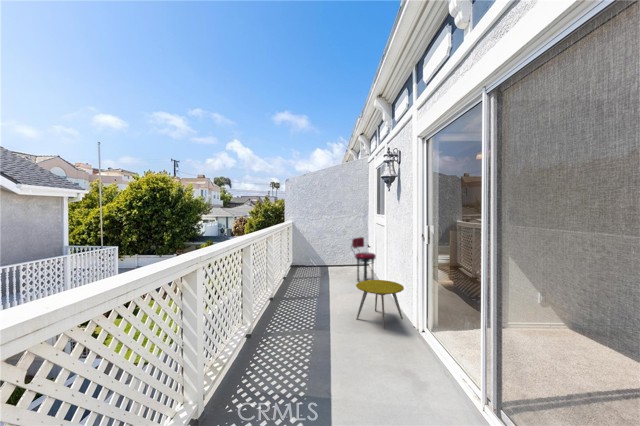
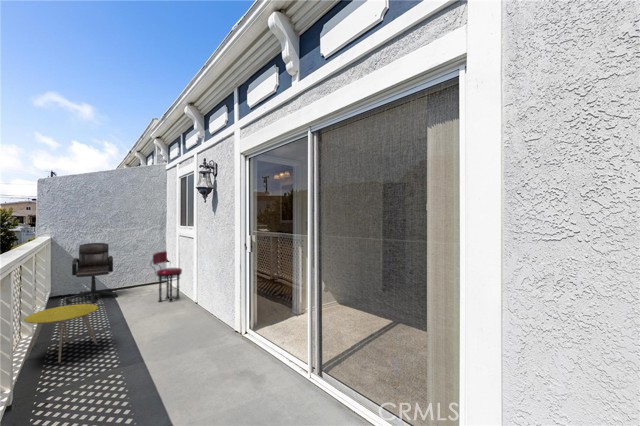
chair: none [300,227,331,274] -> present [65,243,118,304]
side table: present [356,280,404,329] -> present [24,304,98,363]

